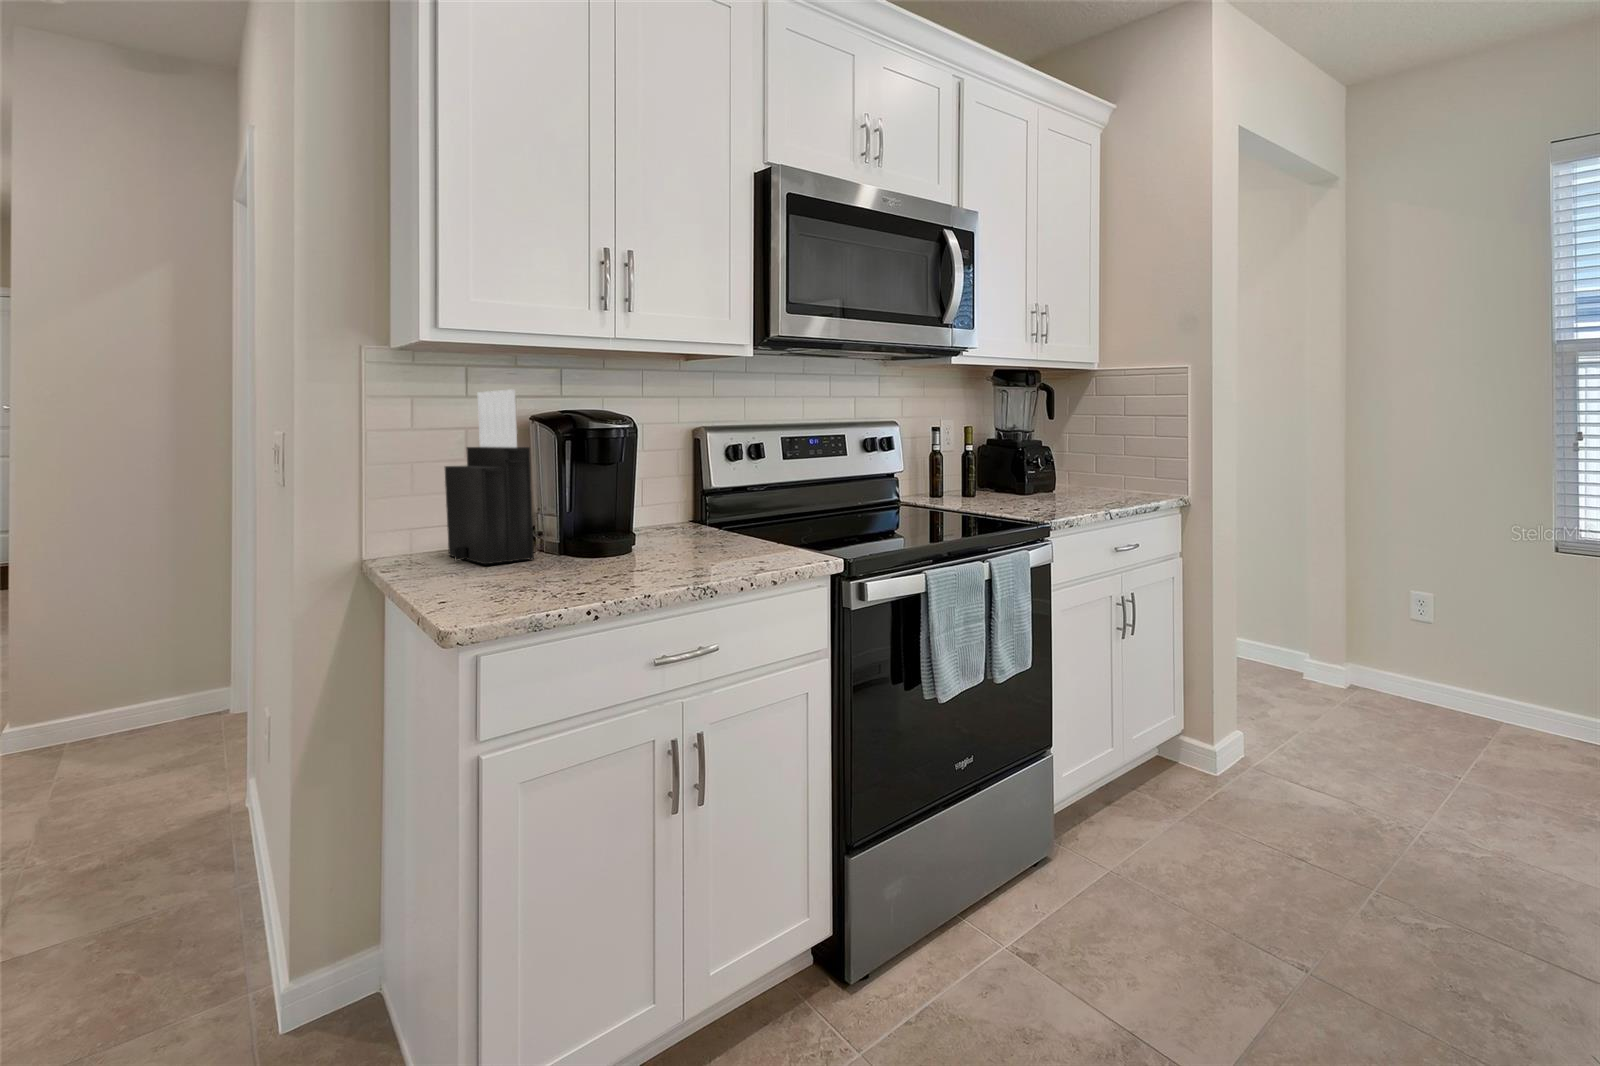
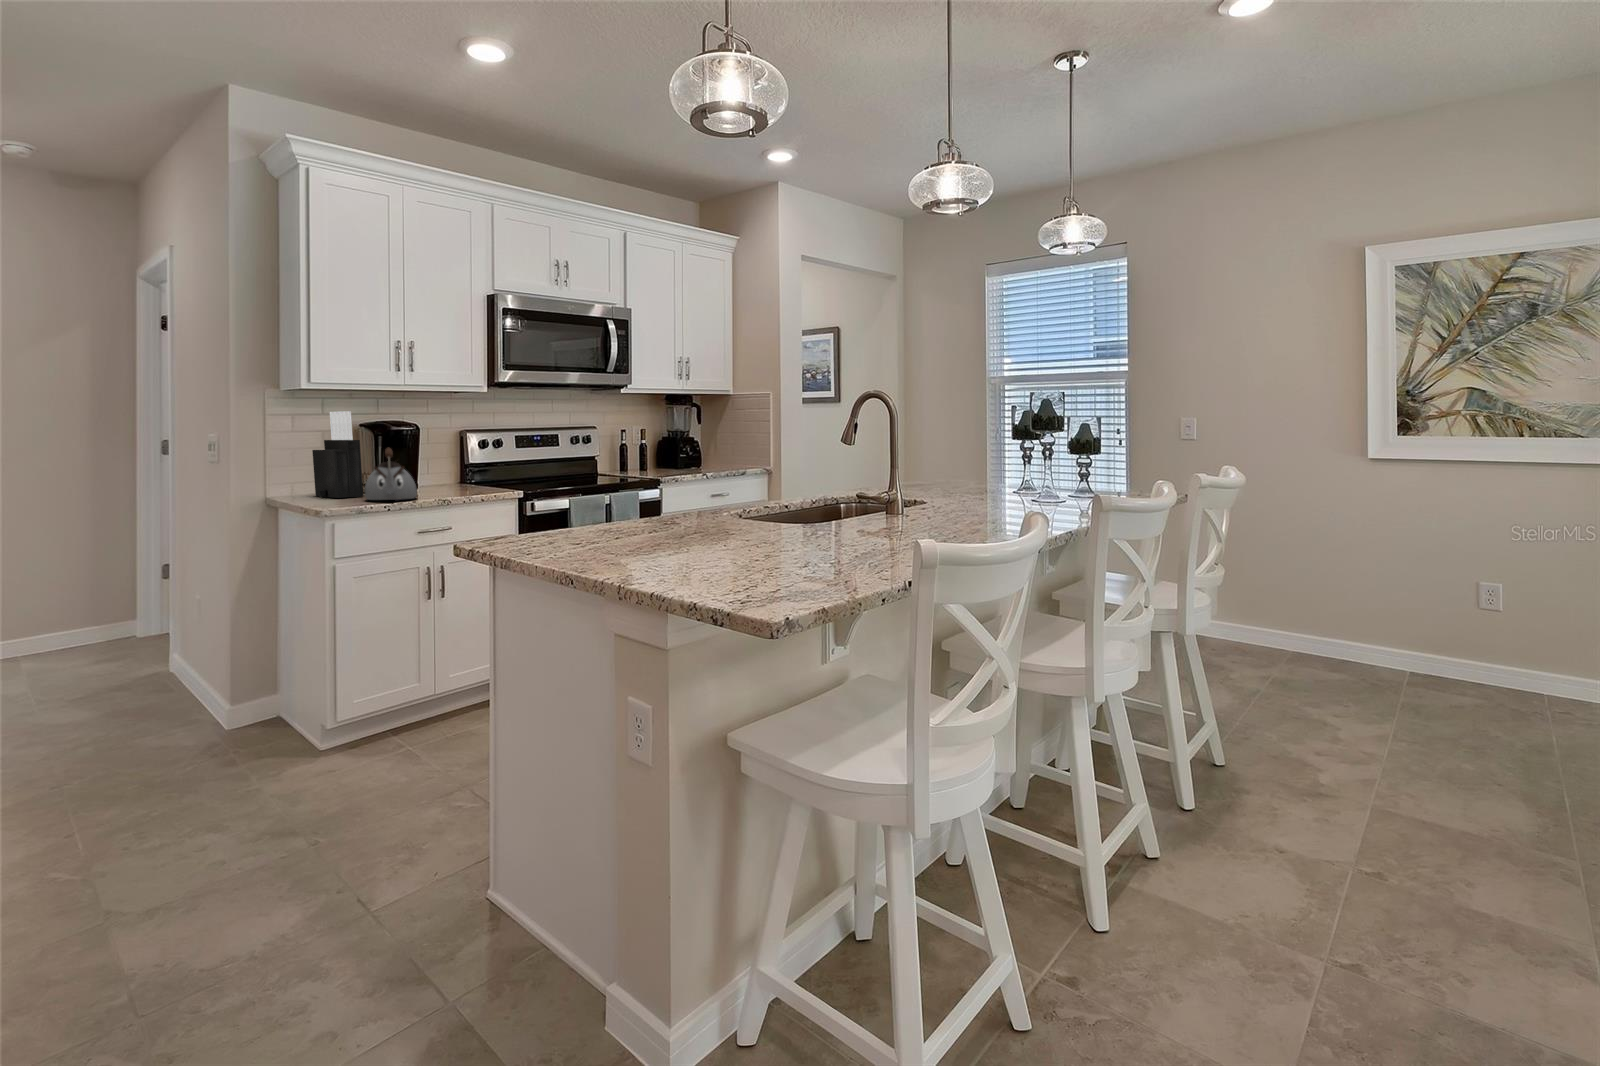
kettle: none [537,464,637,577] -> present [365,448,417,500]

